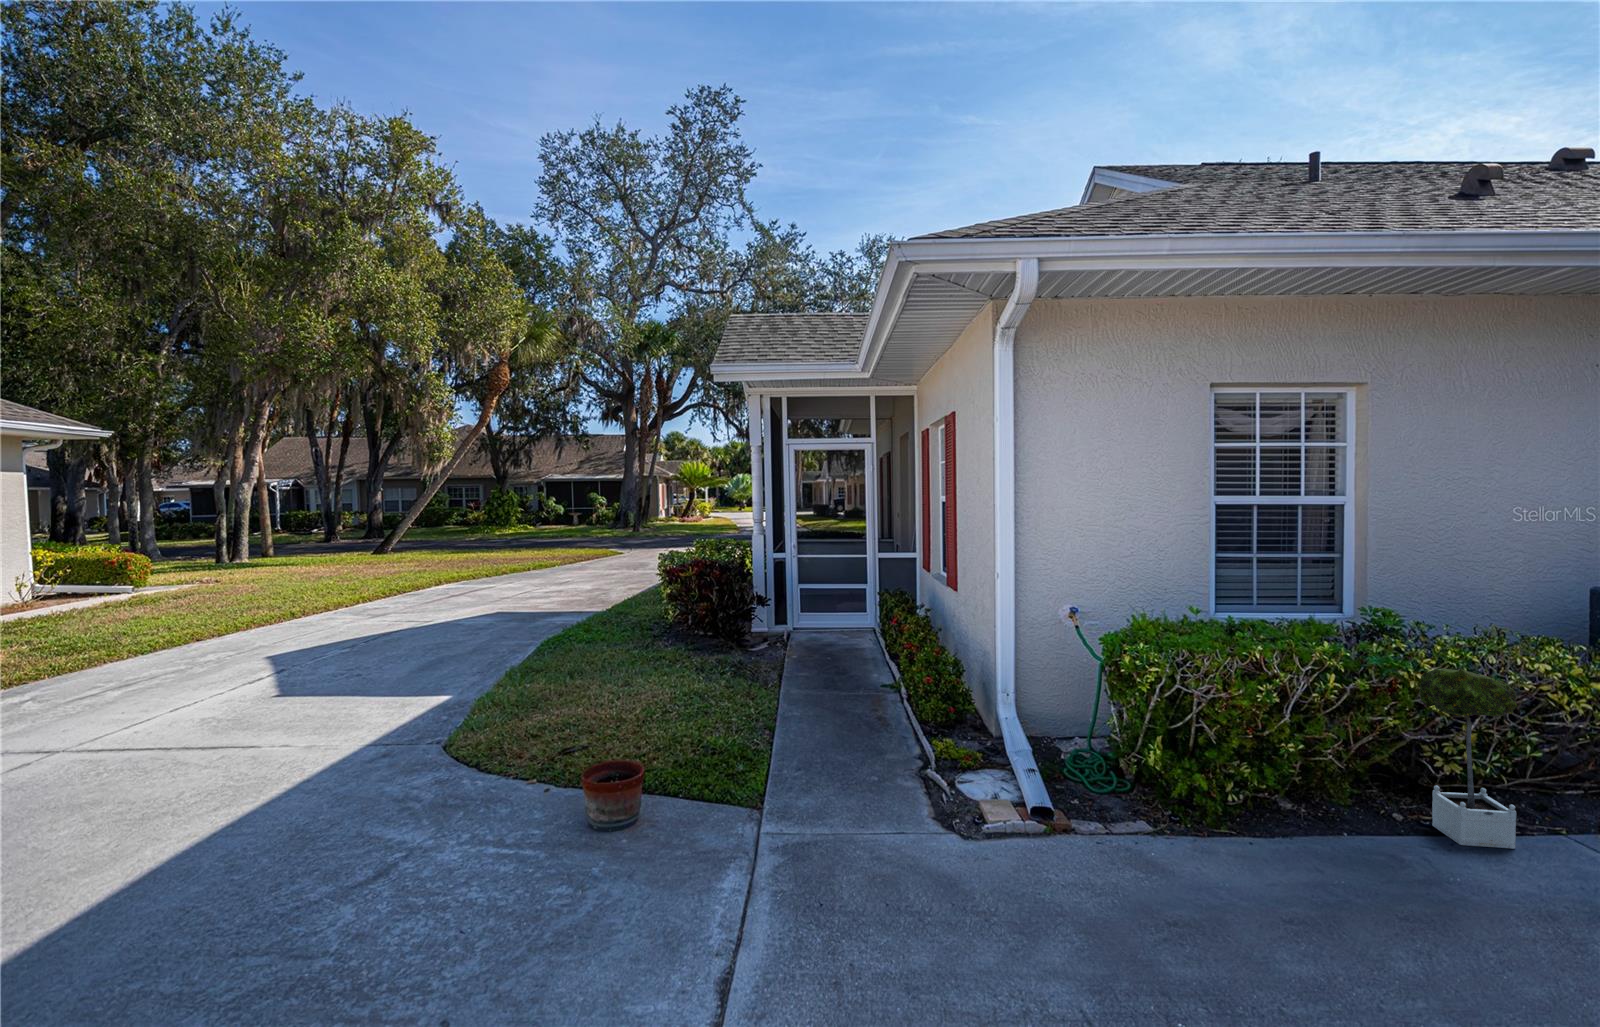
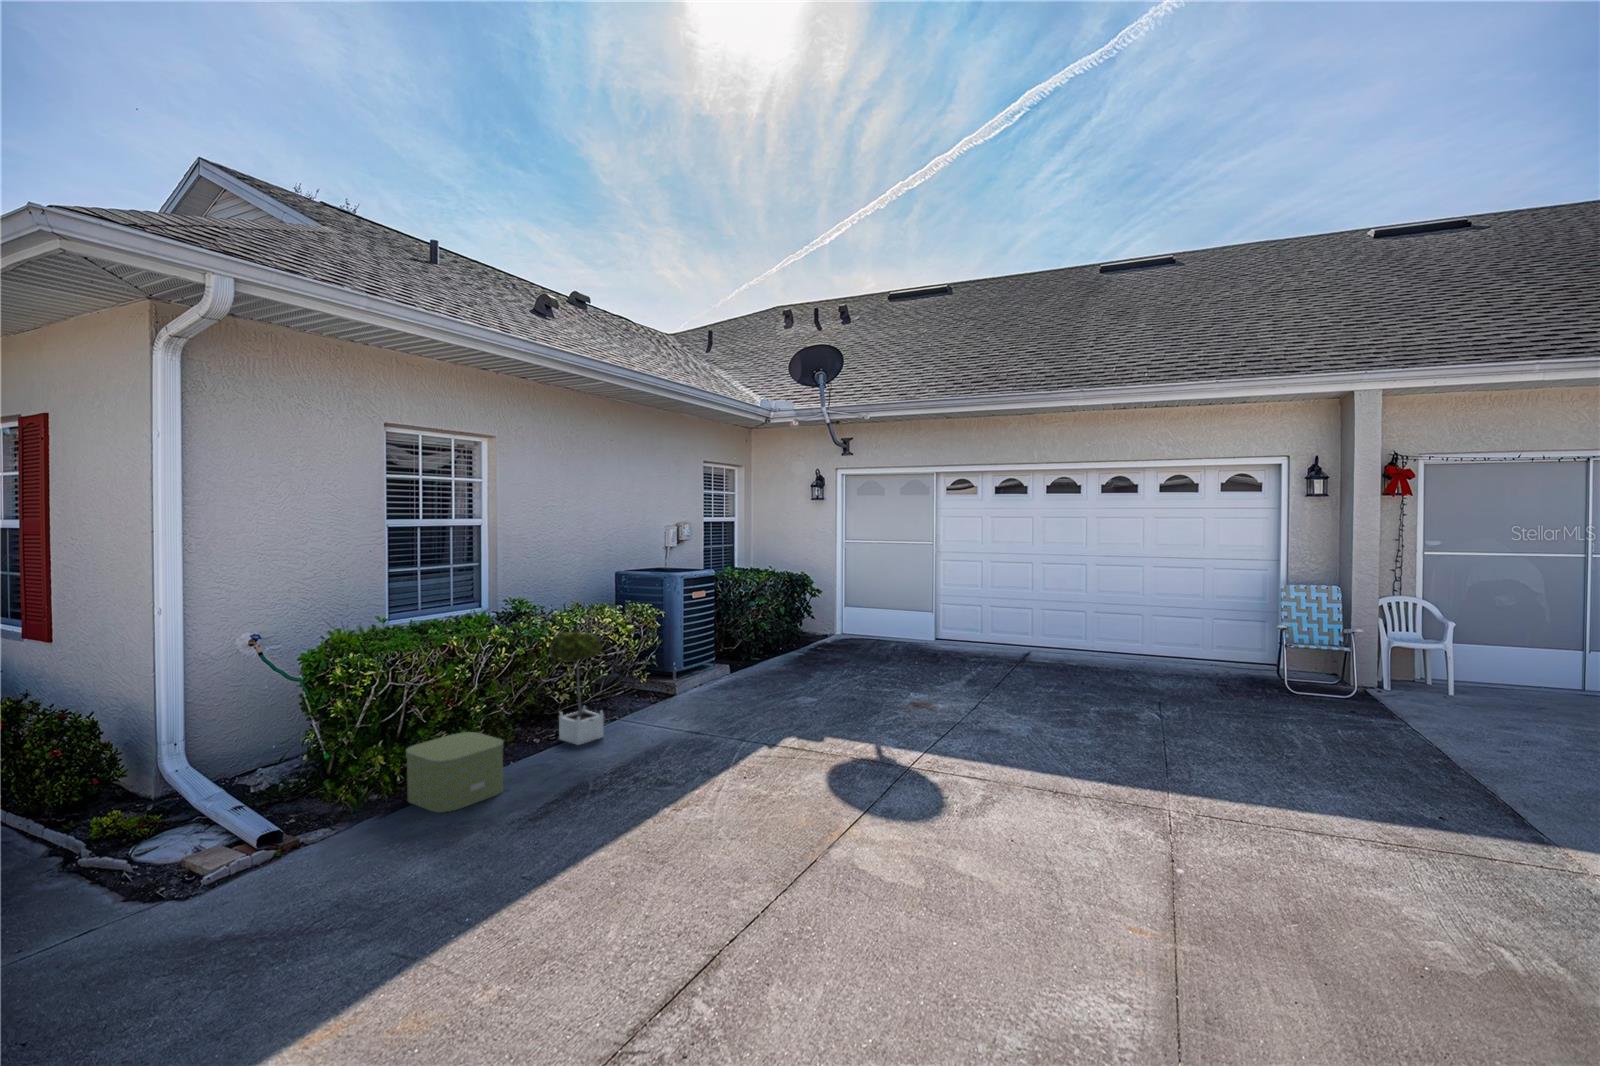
storage box: none [1188,766,1311,867] -> present [406,732,503,813]

